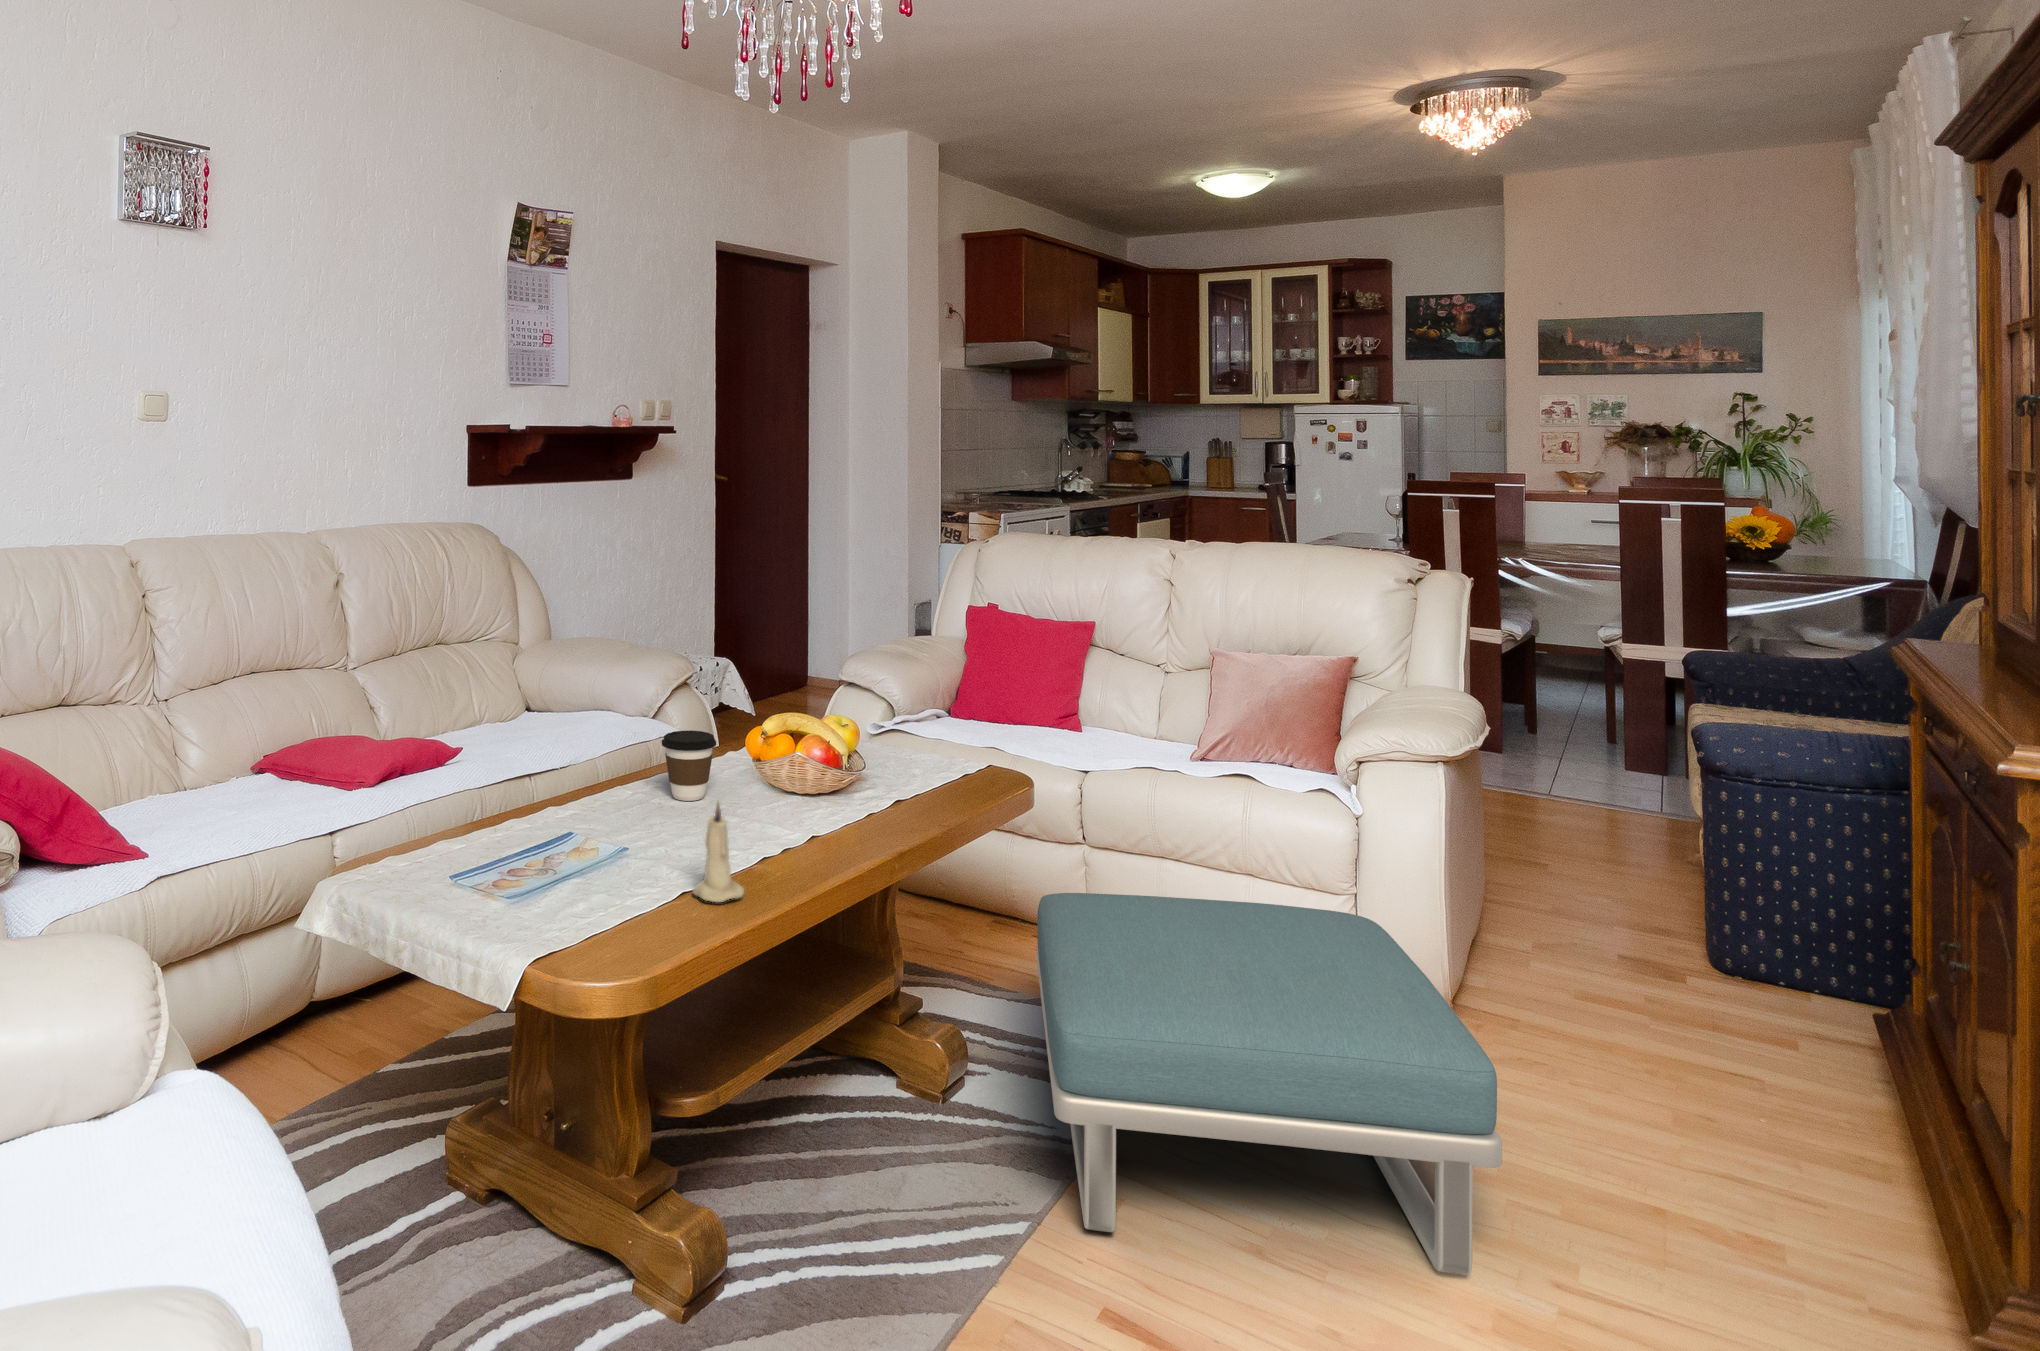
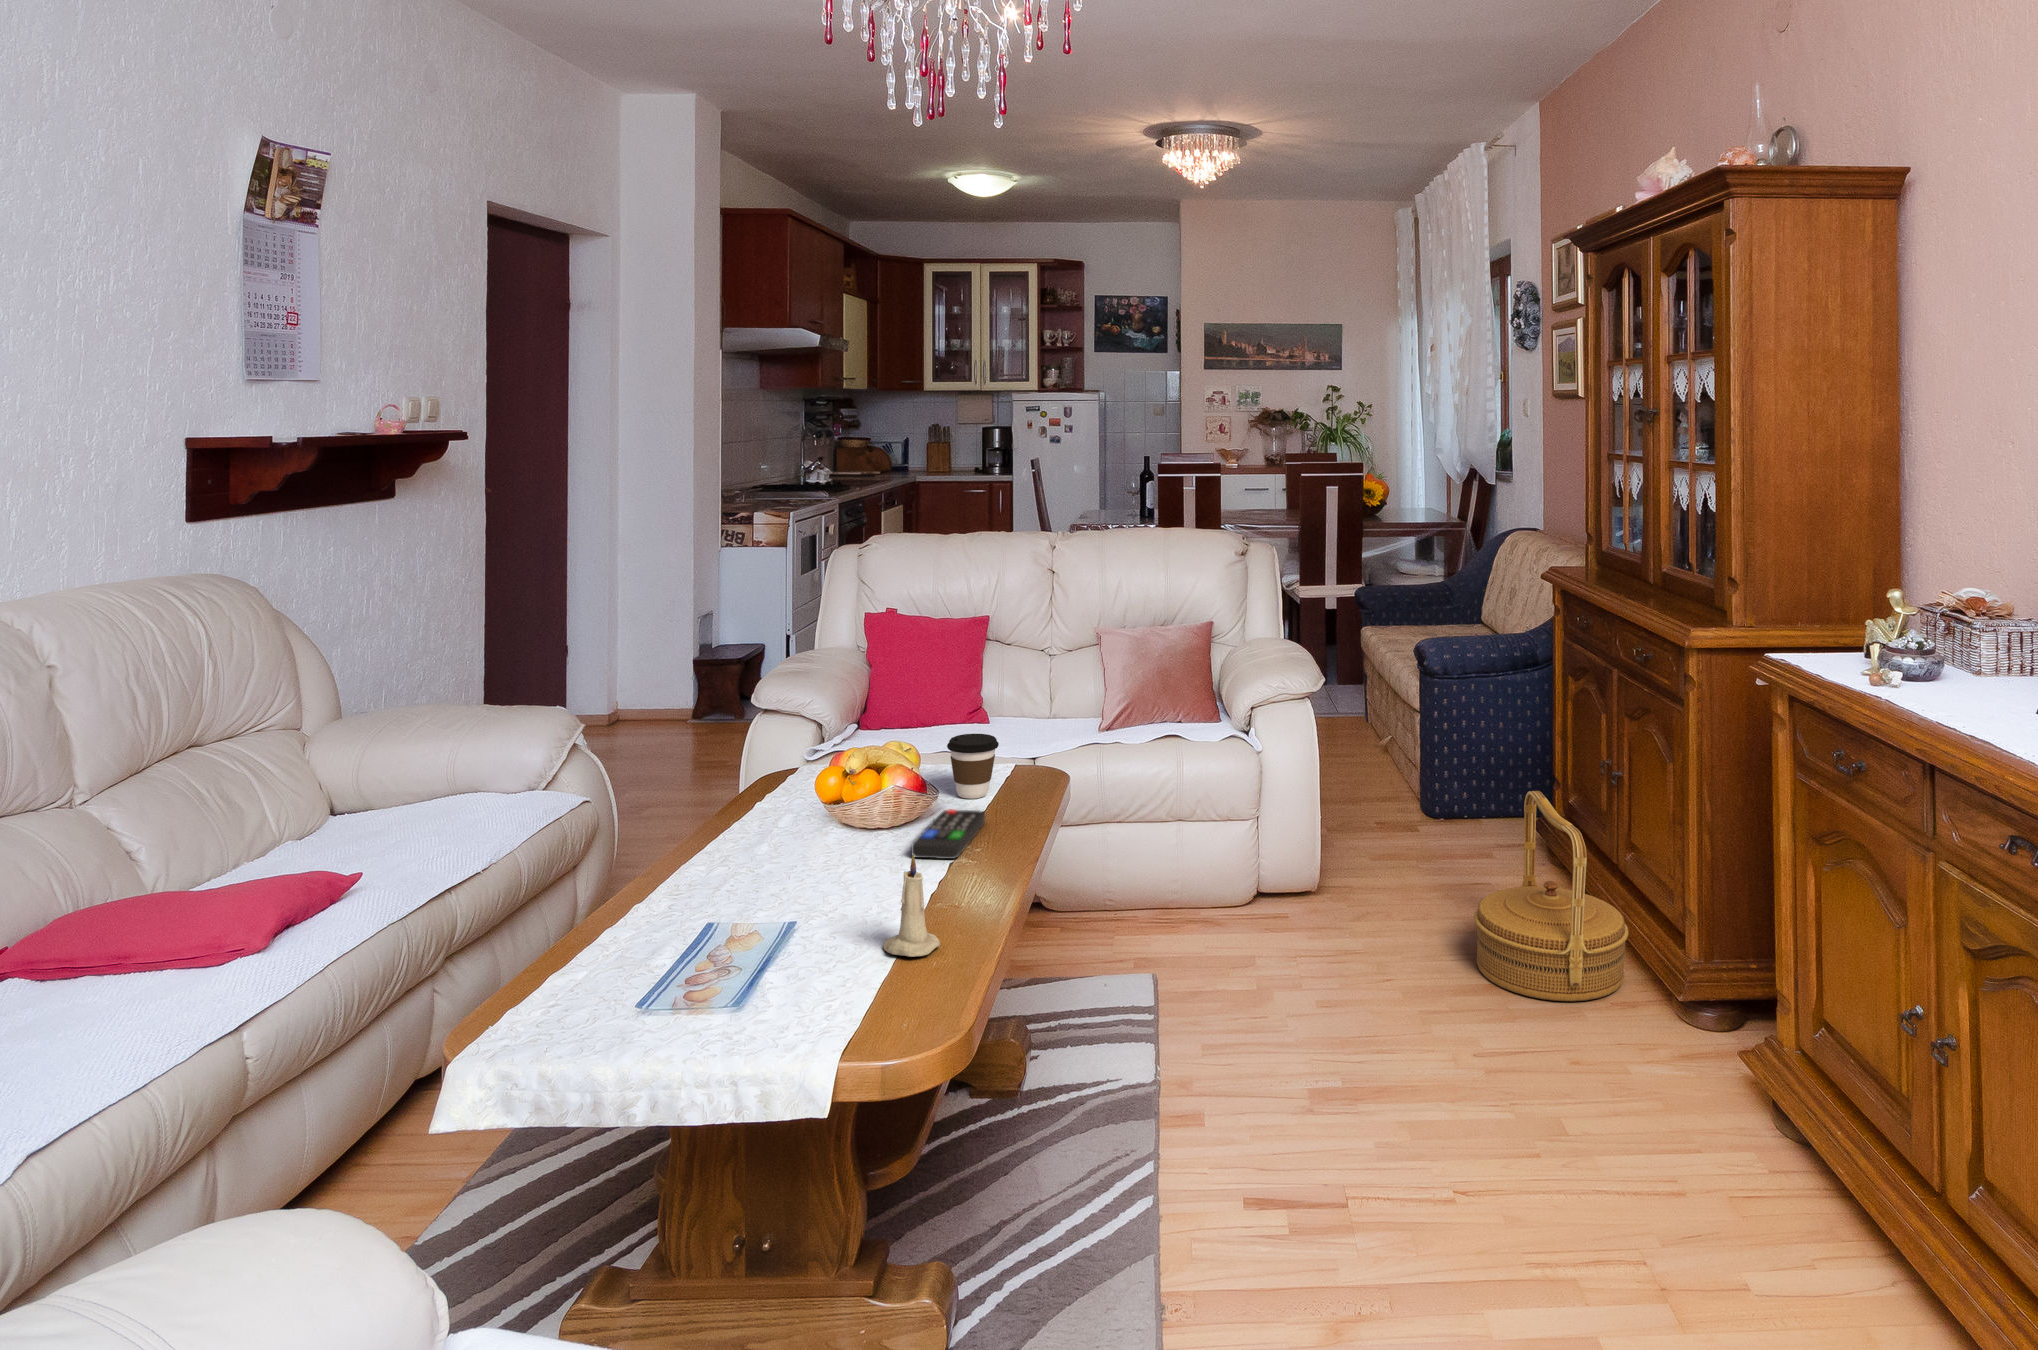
coffee cup: present [662,731,716,801] -> present [947,734,999,799]
remote control: none [816,787,920,831] -> present [911,809,985,859]
footstool: present [1037,893,1502,1275] -> none [1058,839,1458,1148]
woven basket: none [1639,928,1930,1267] -> present [1474,791,1629,1001]

